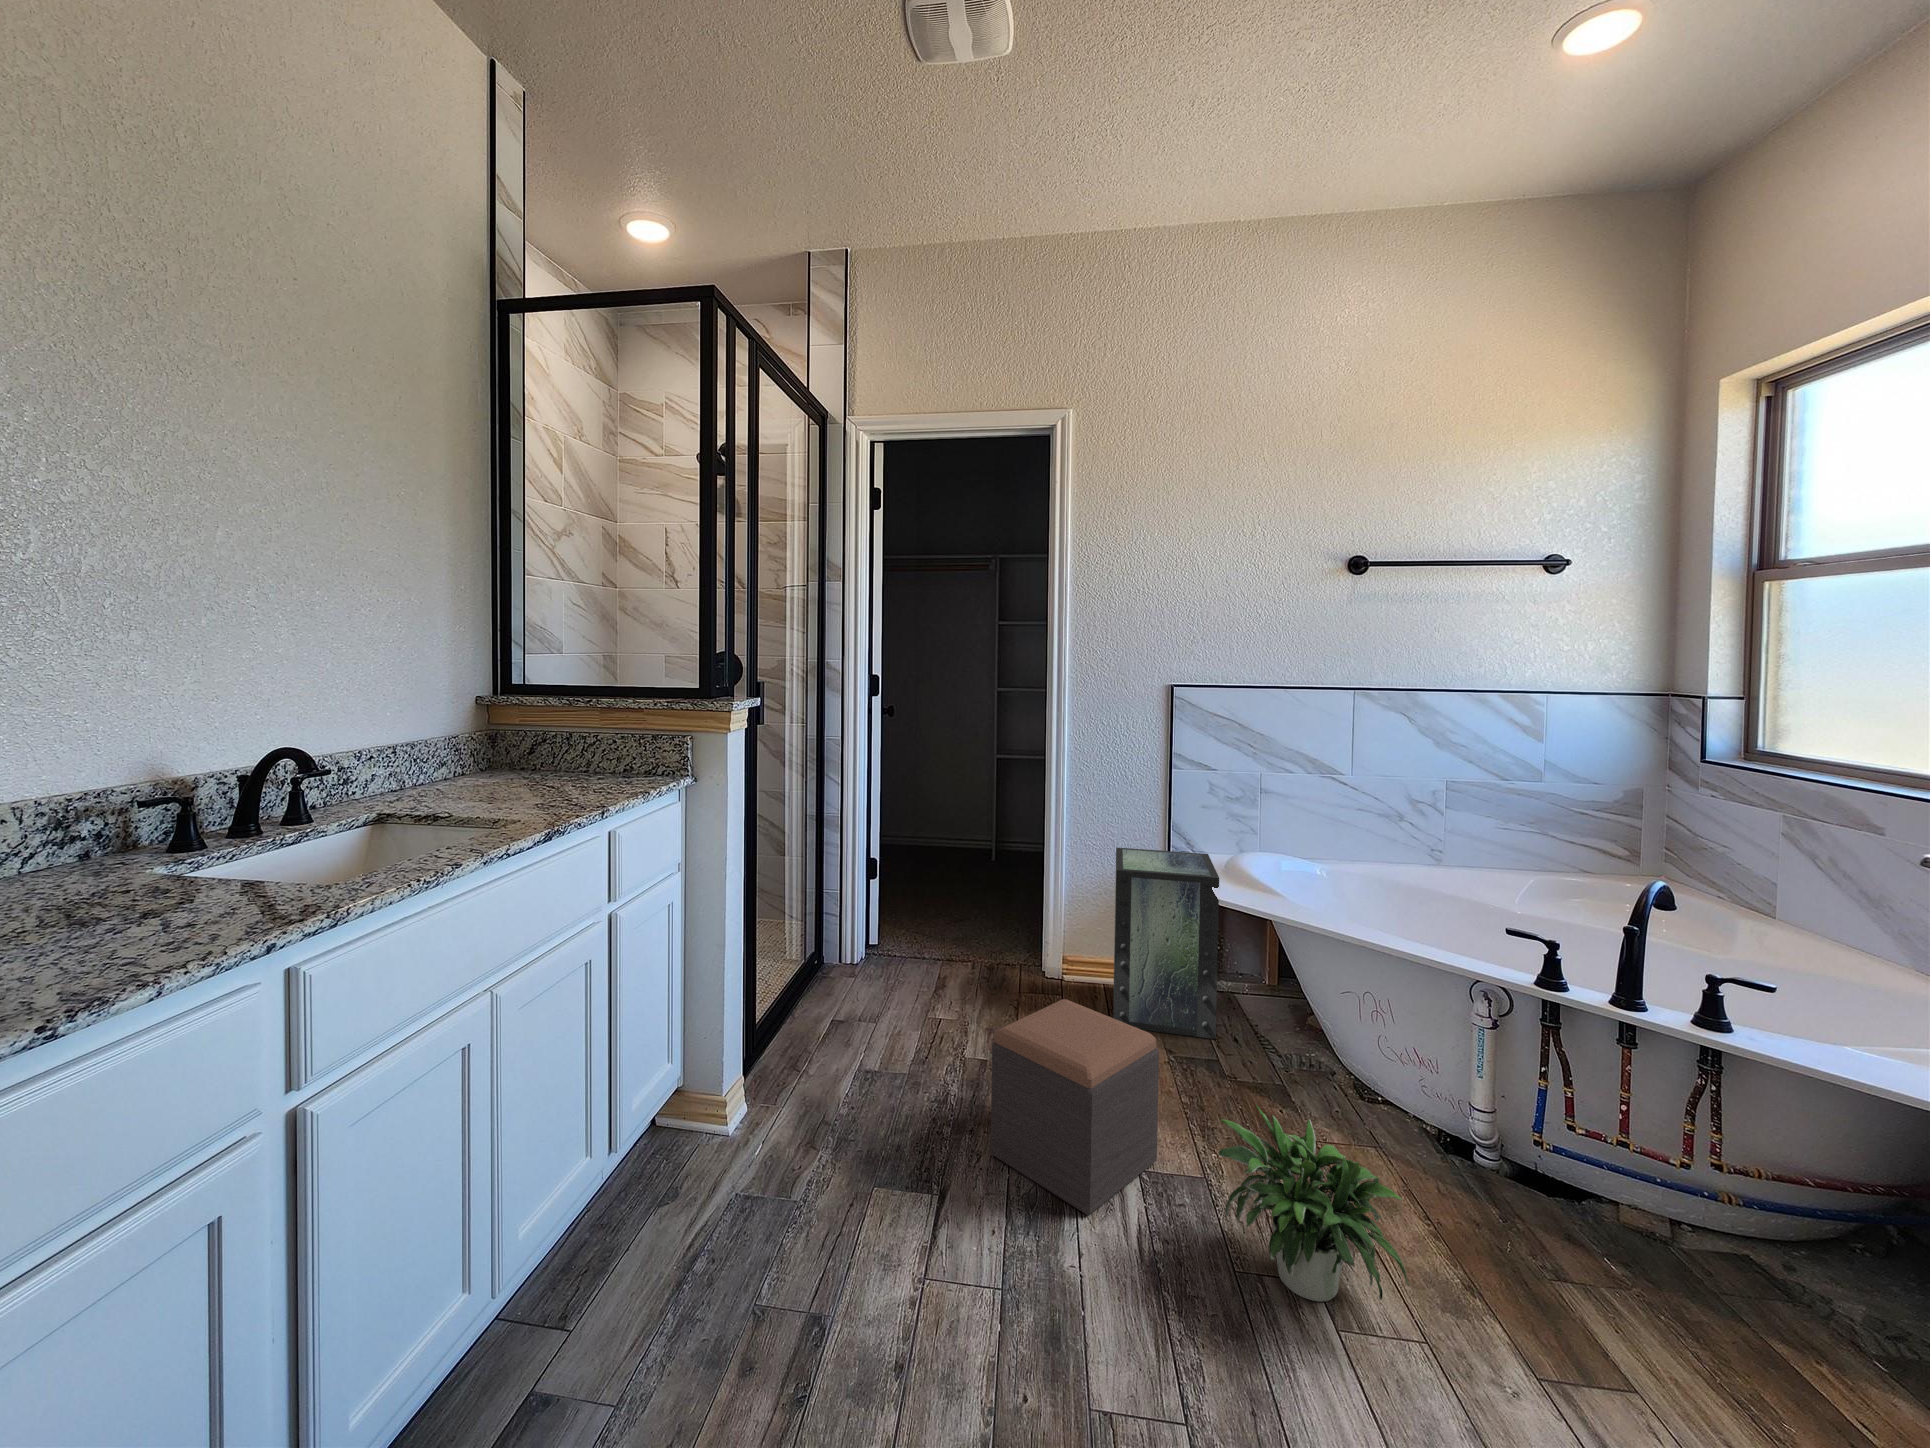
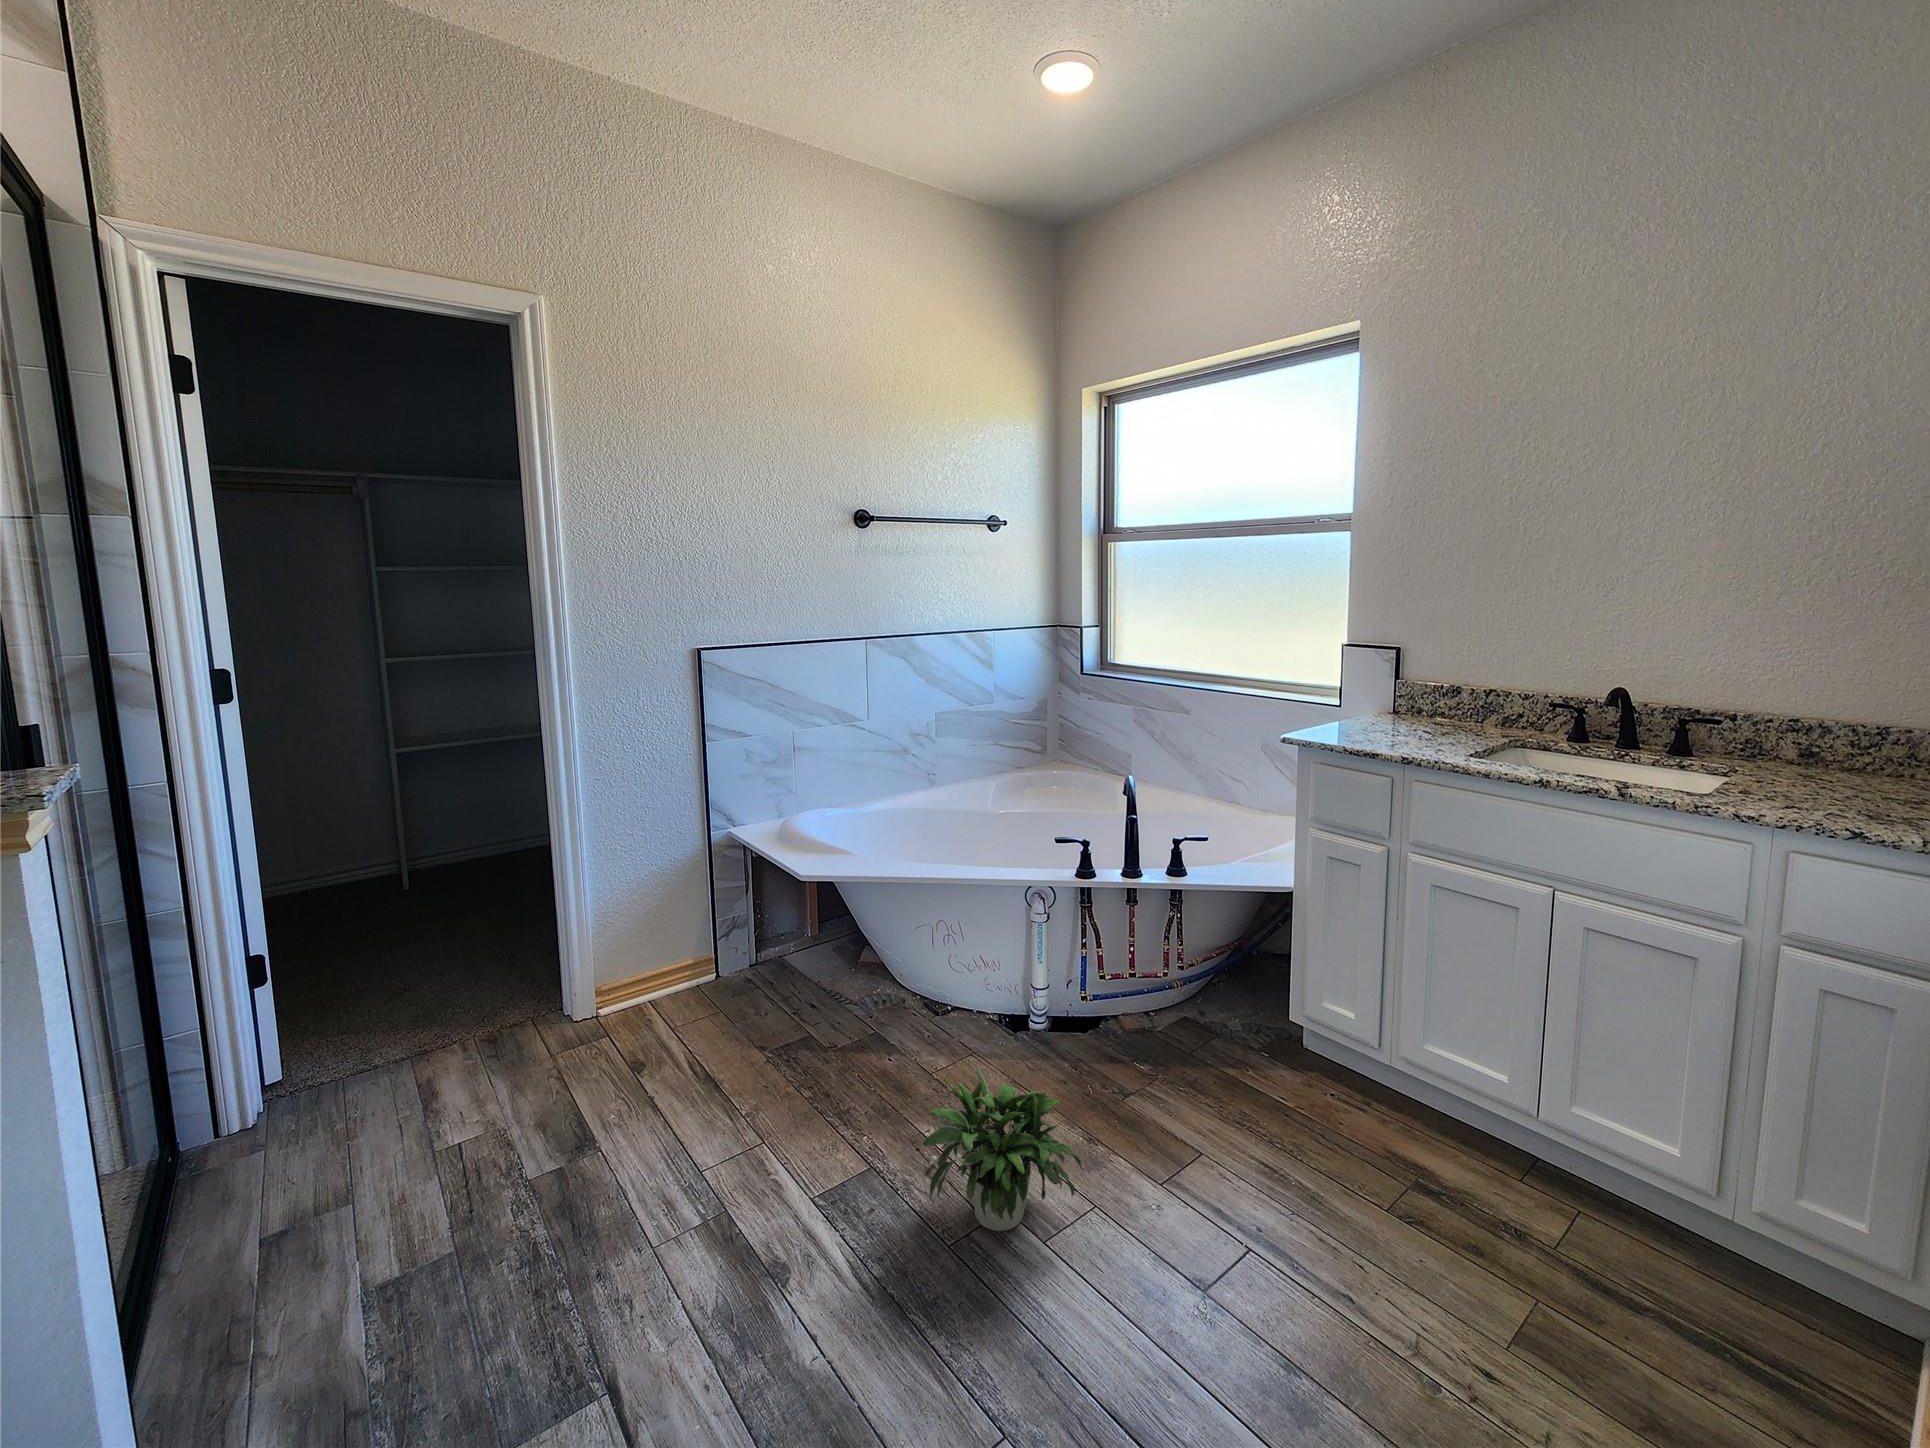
storage box: present [1113,848,1219,1039] -> none [659,820,800,1046]
footstool: present [991,999,1159,1215] -> none [638,1052,826,1291]

